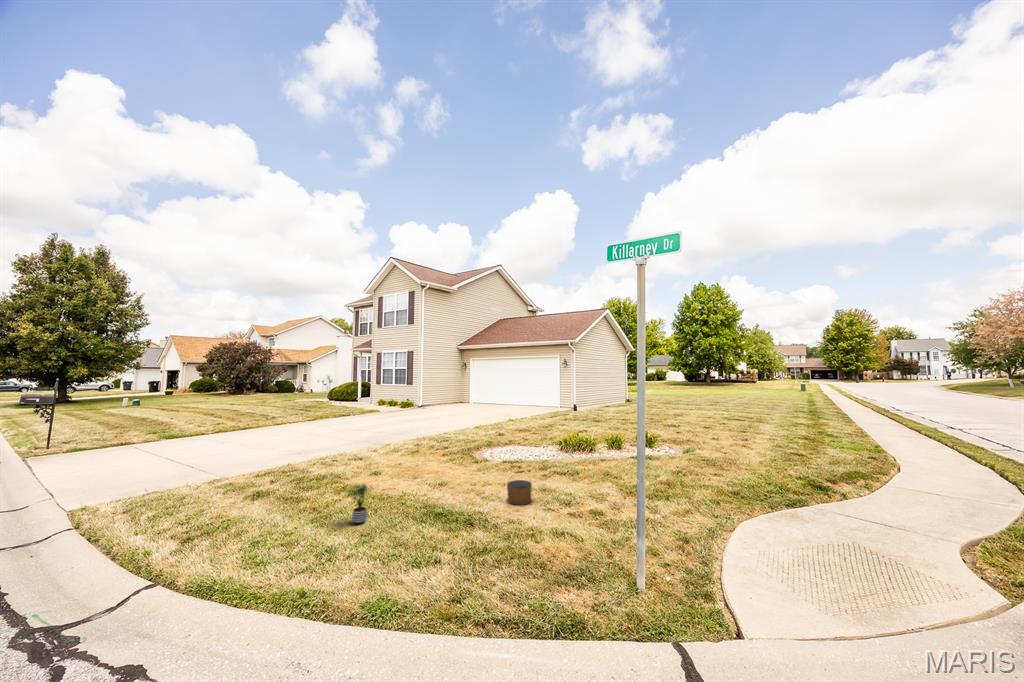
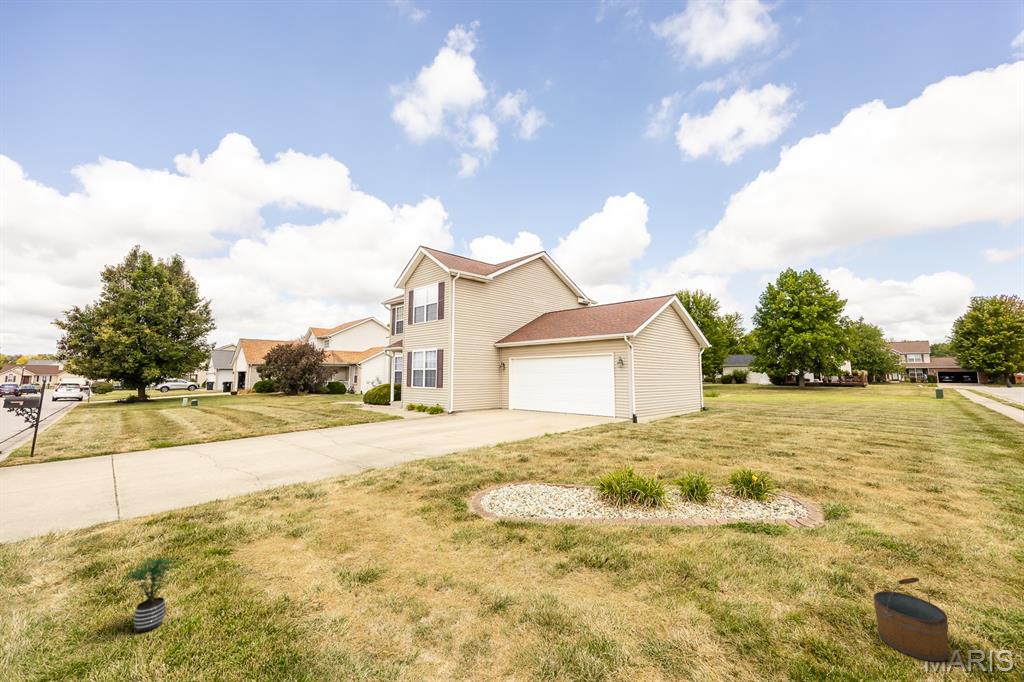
bucket: present [507,471,532,505] -> present [874,578,948,661]

